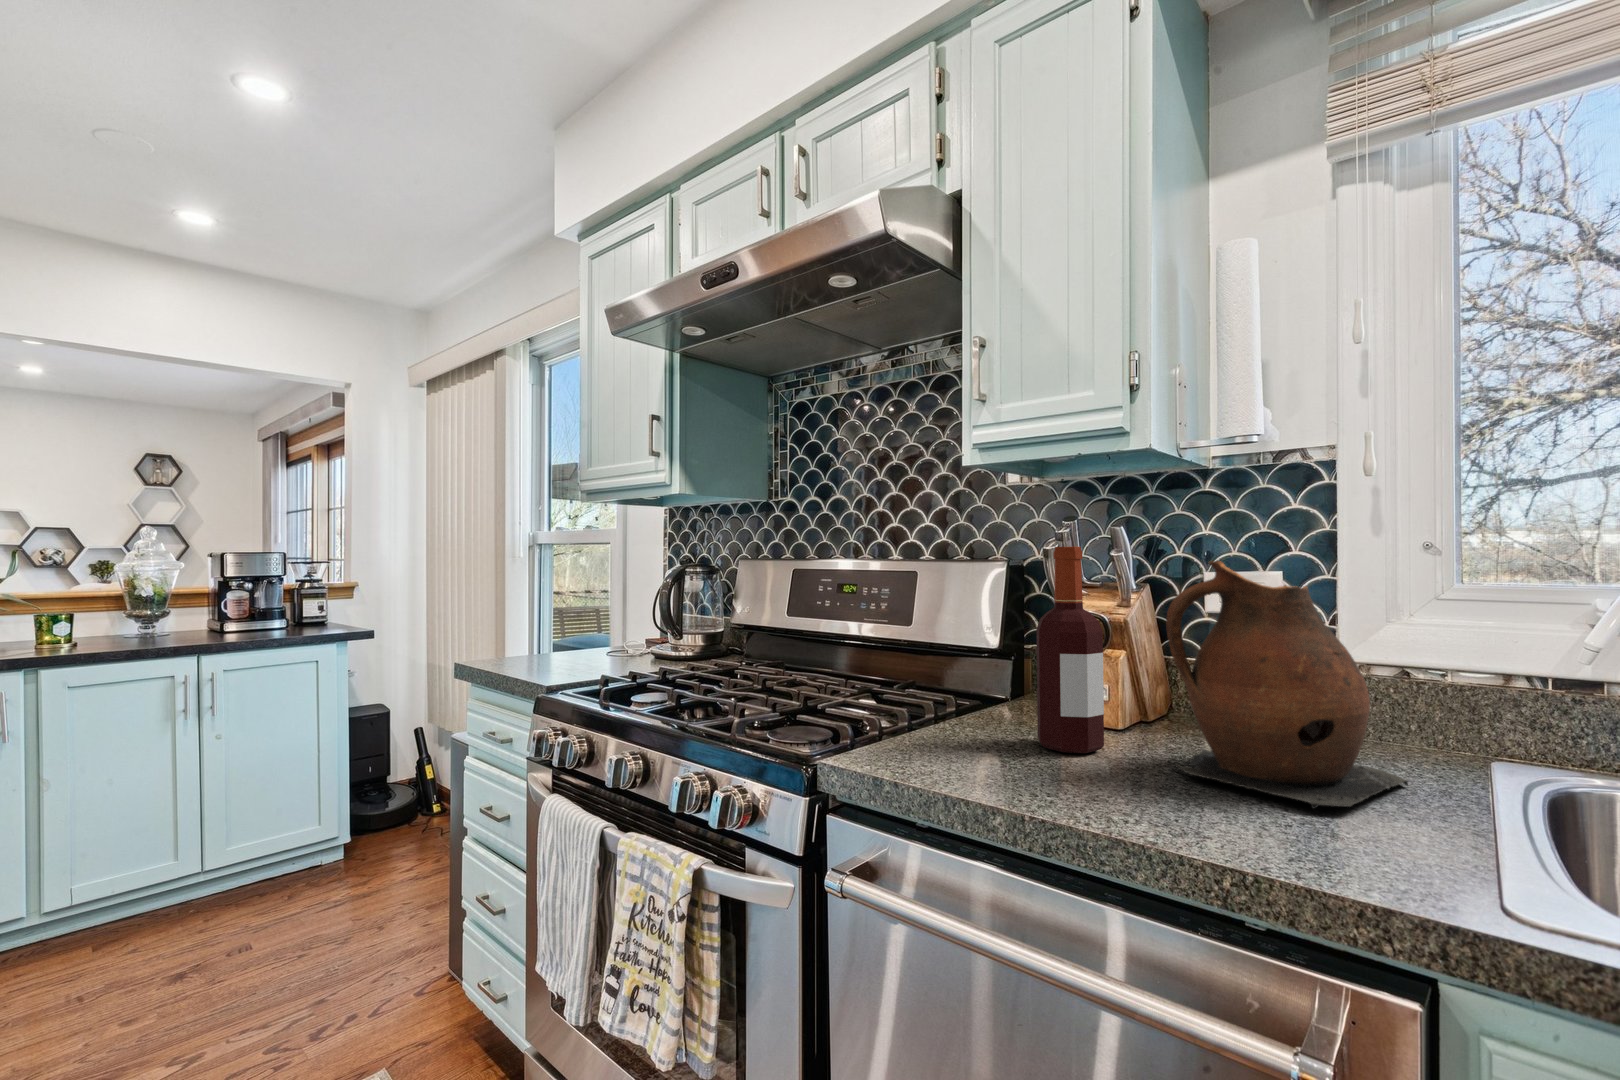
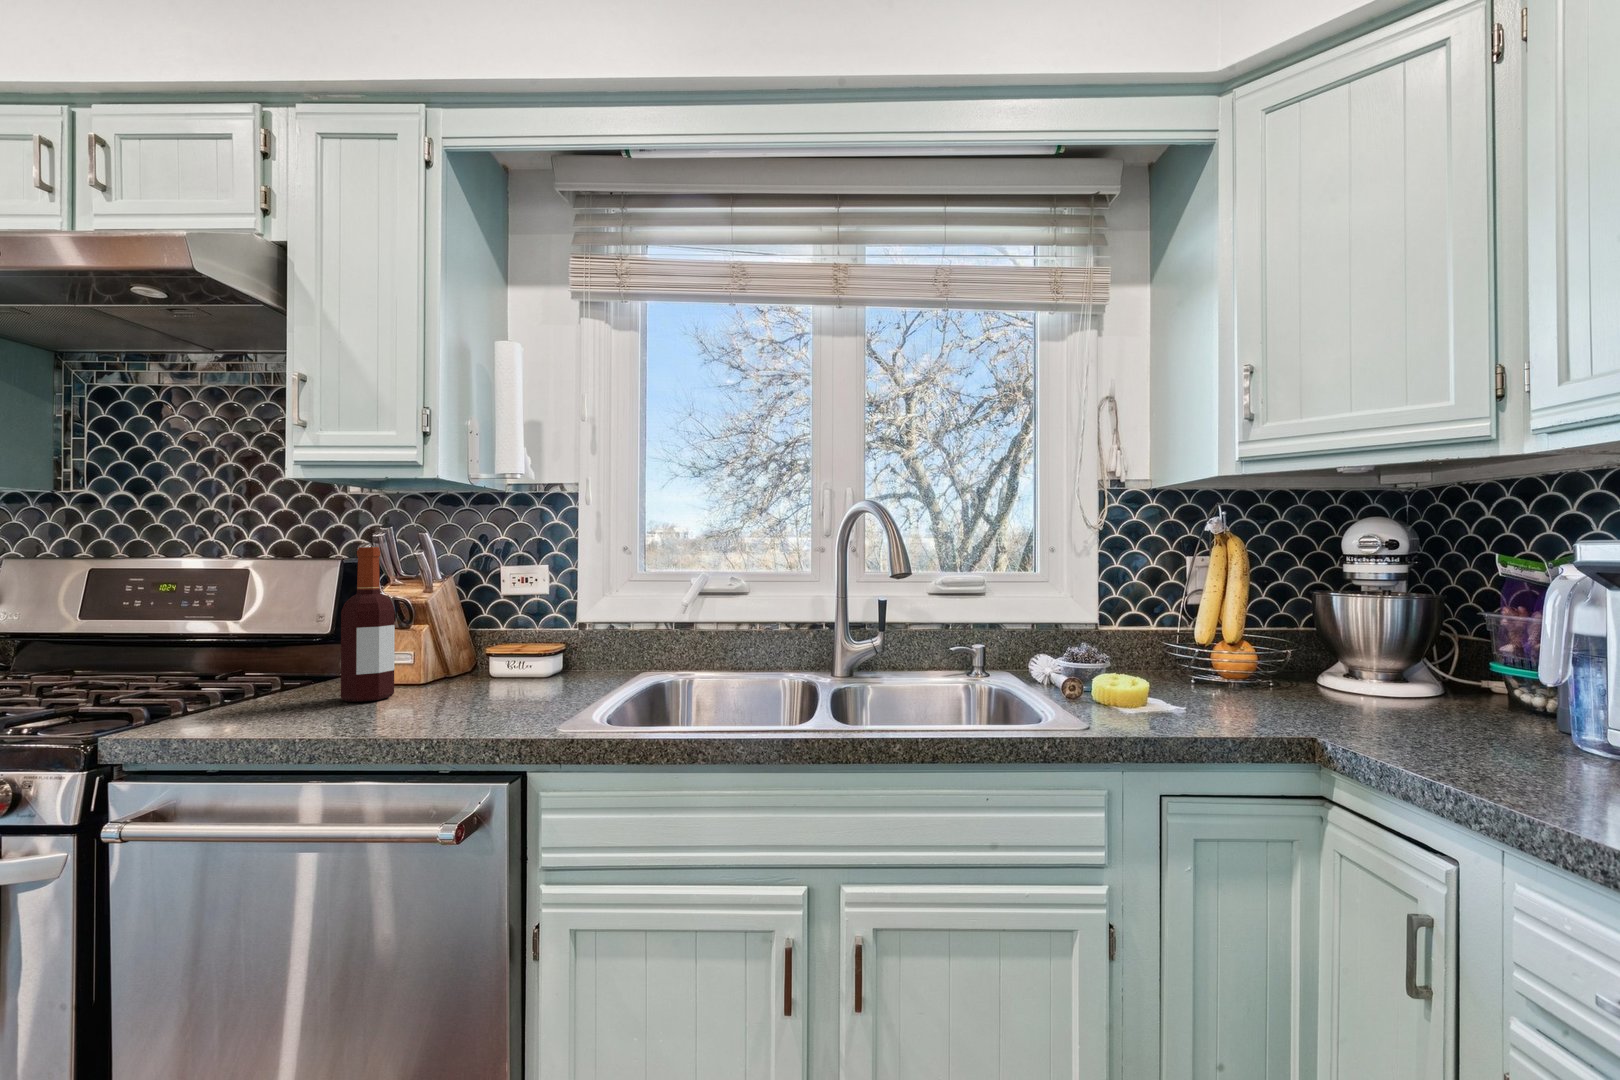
ceramic pitcher: present [1166,561,1408,809] -> none [436,557,579,706]

